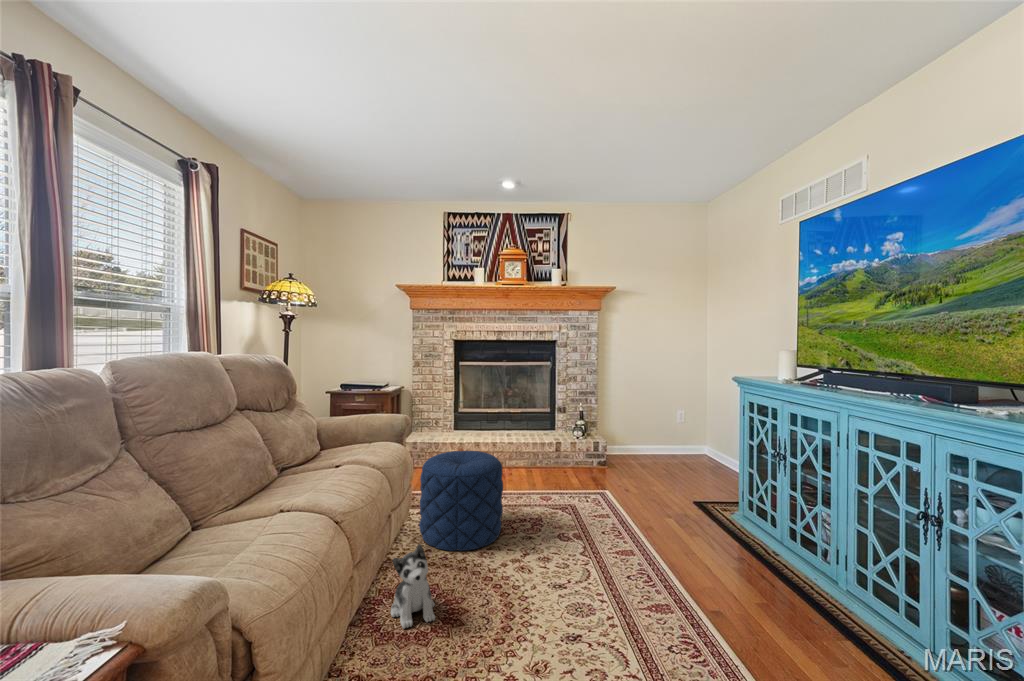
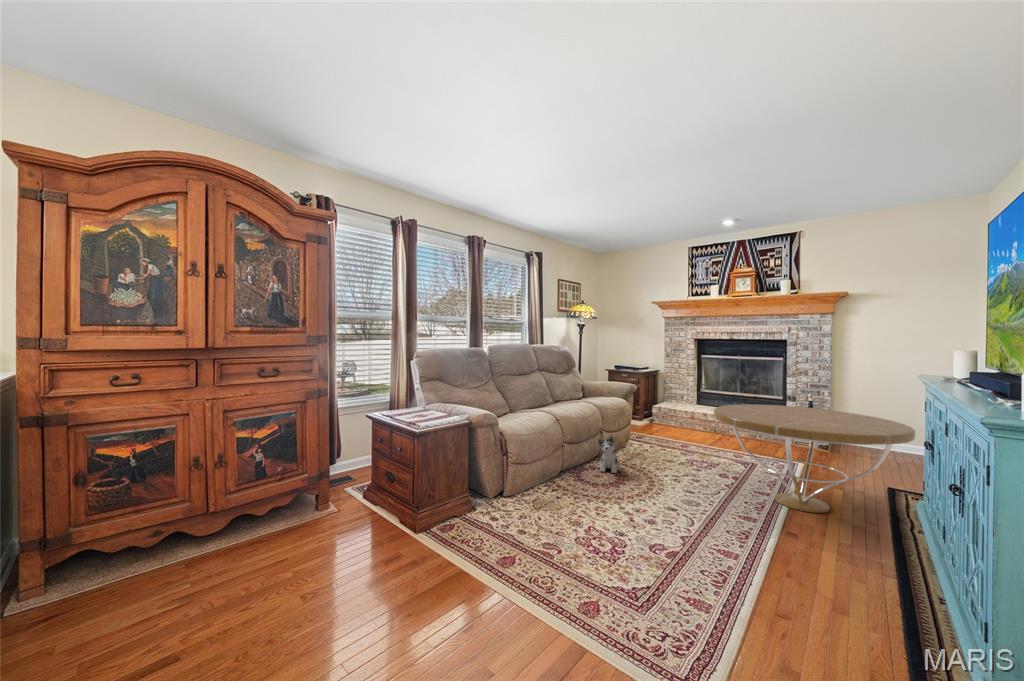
coffee table: none [581,434,829,595] -> present [714,404,915,513]
pouf: present [419,451,503,551] -> none [633,406,688,461]

